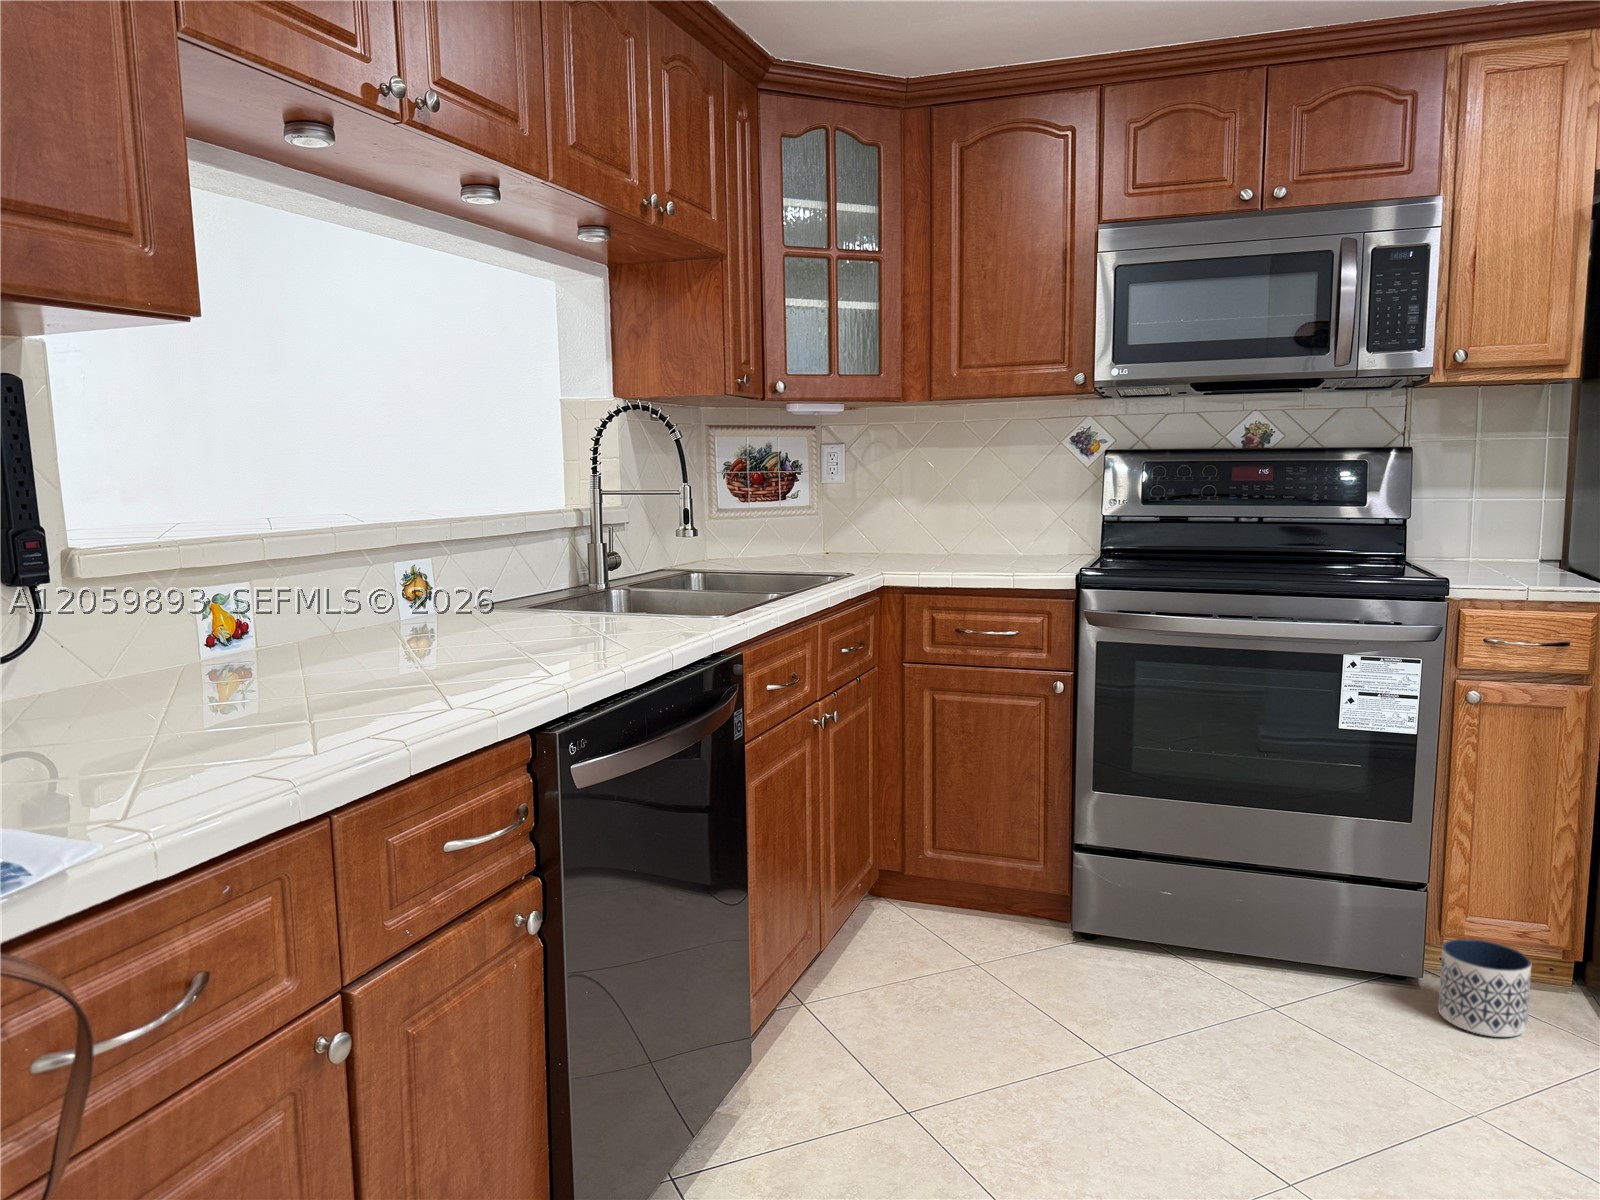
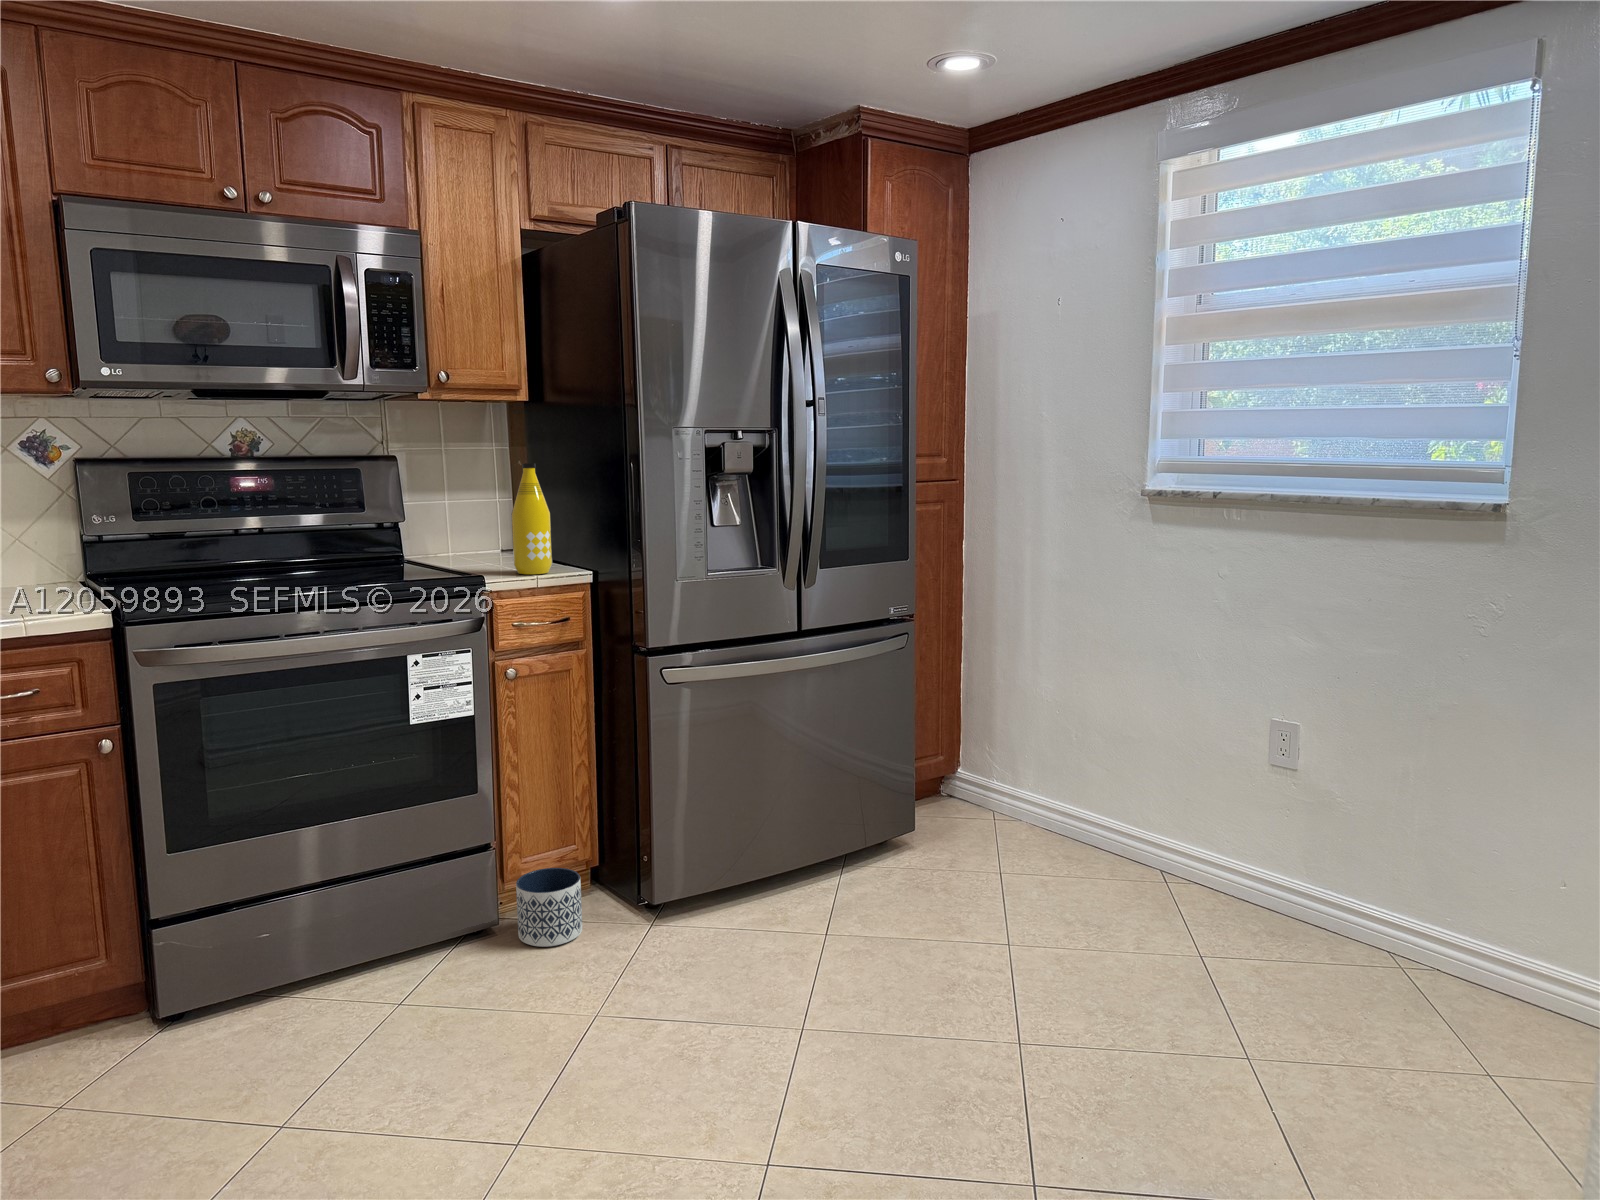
bottle: none [1507,451,1566,586] -> present [511,463,552,574]

